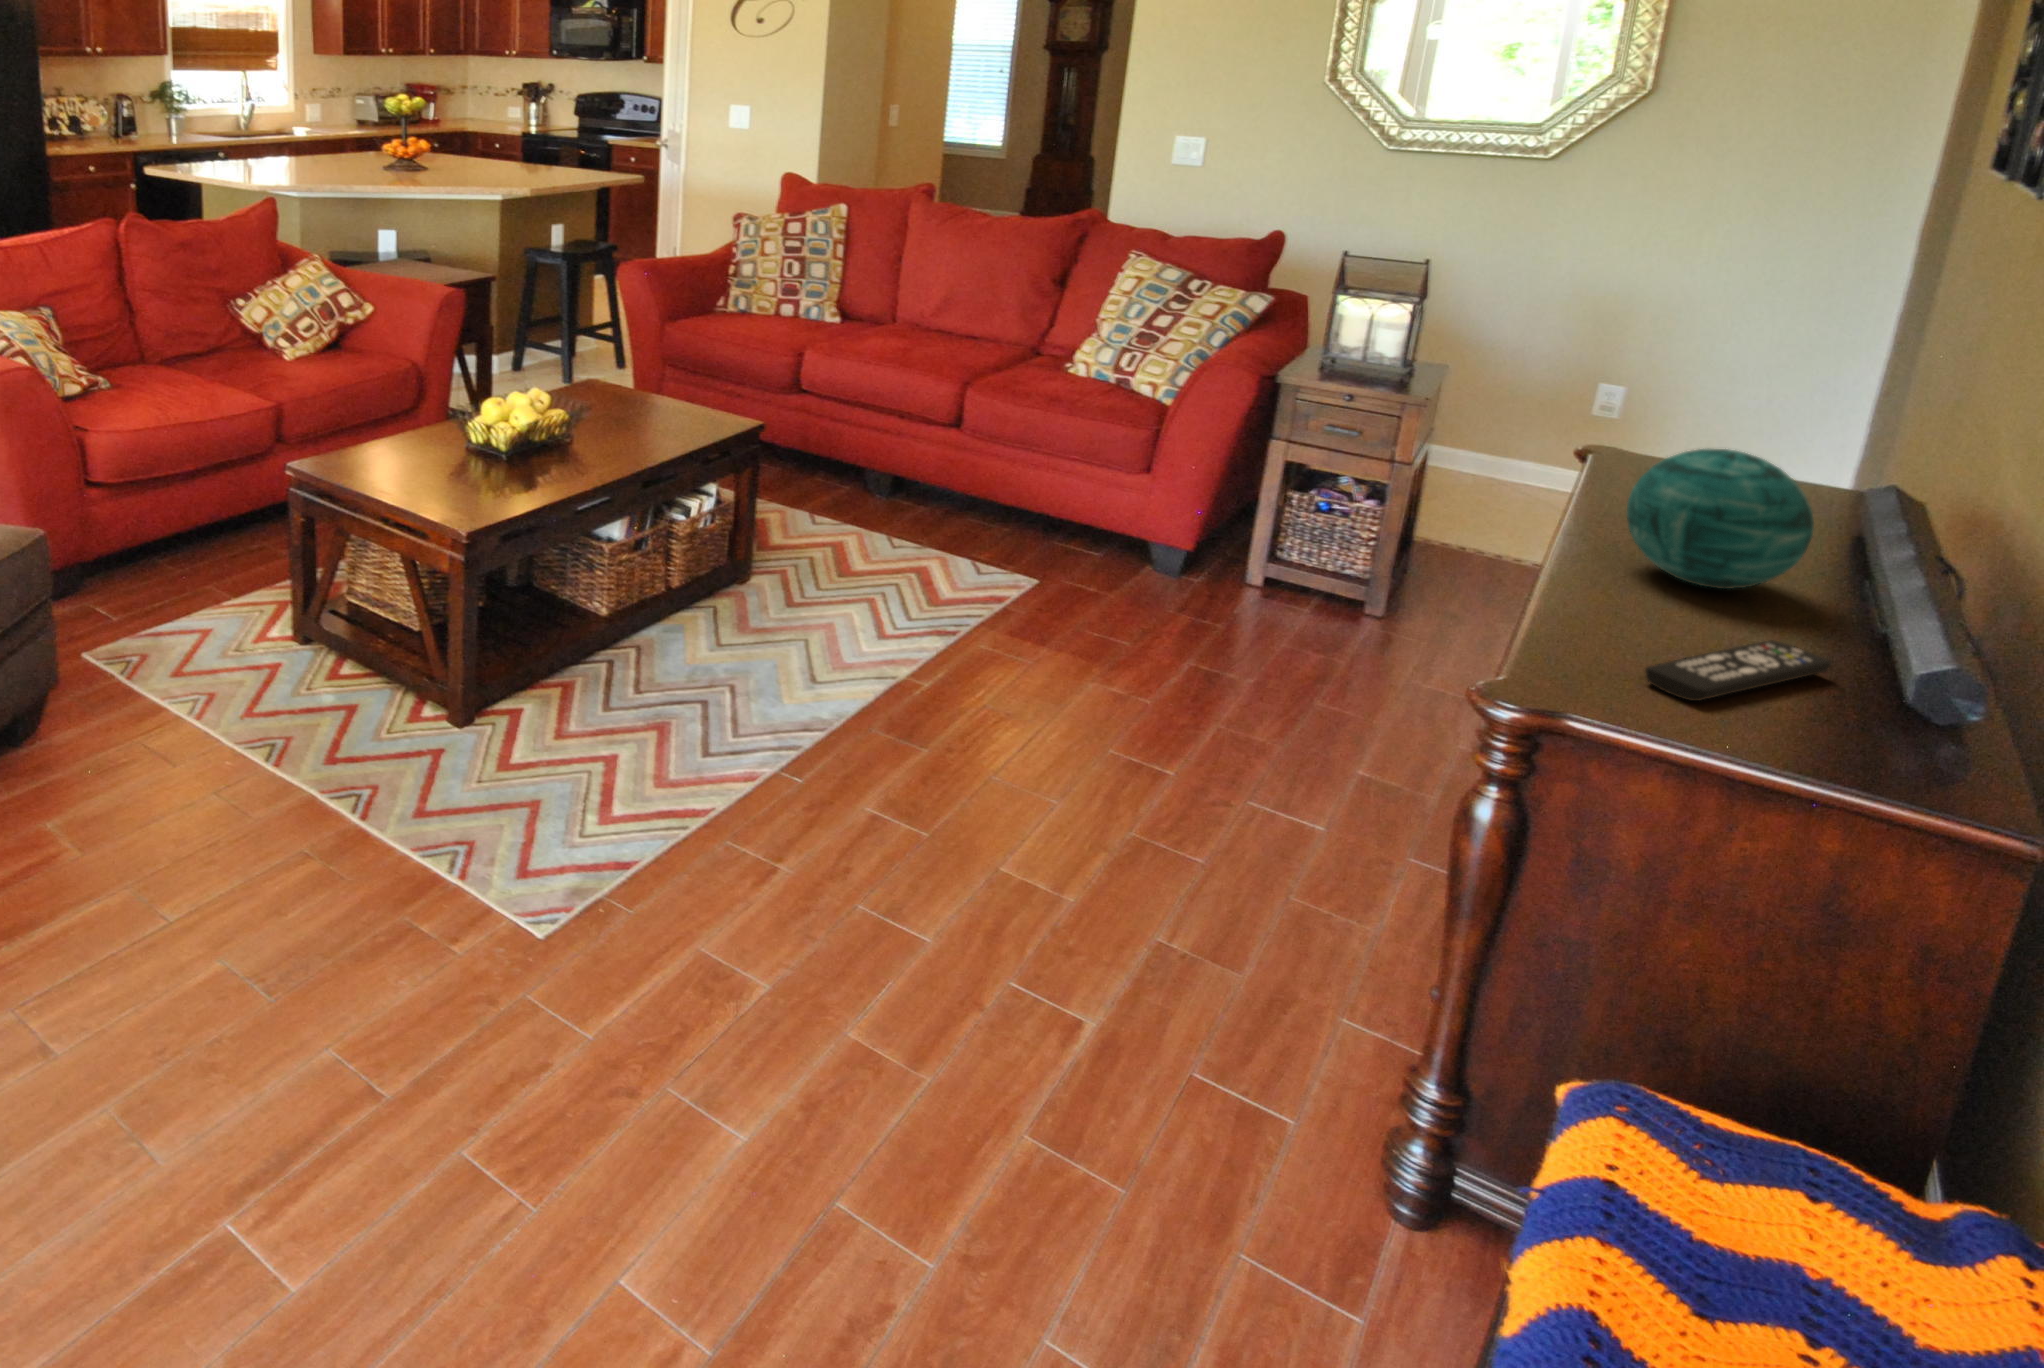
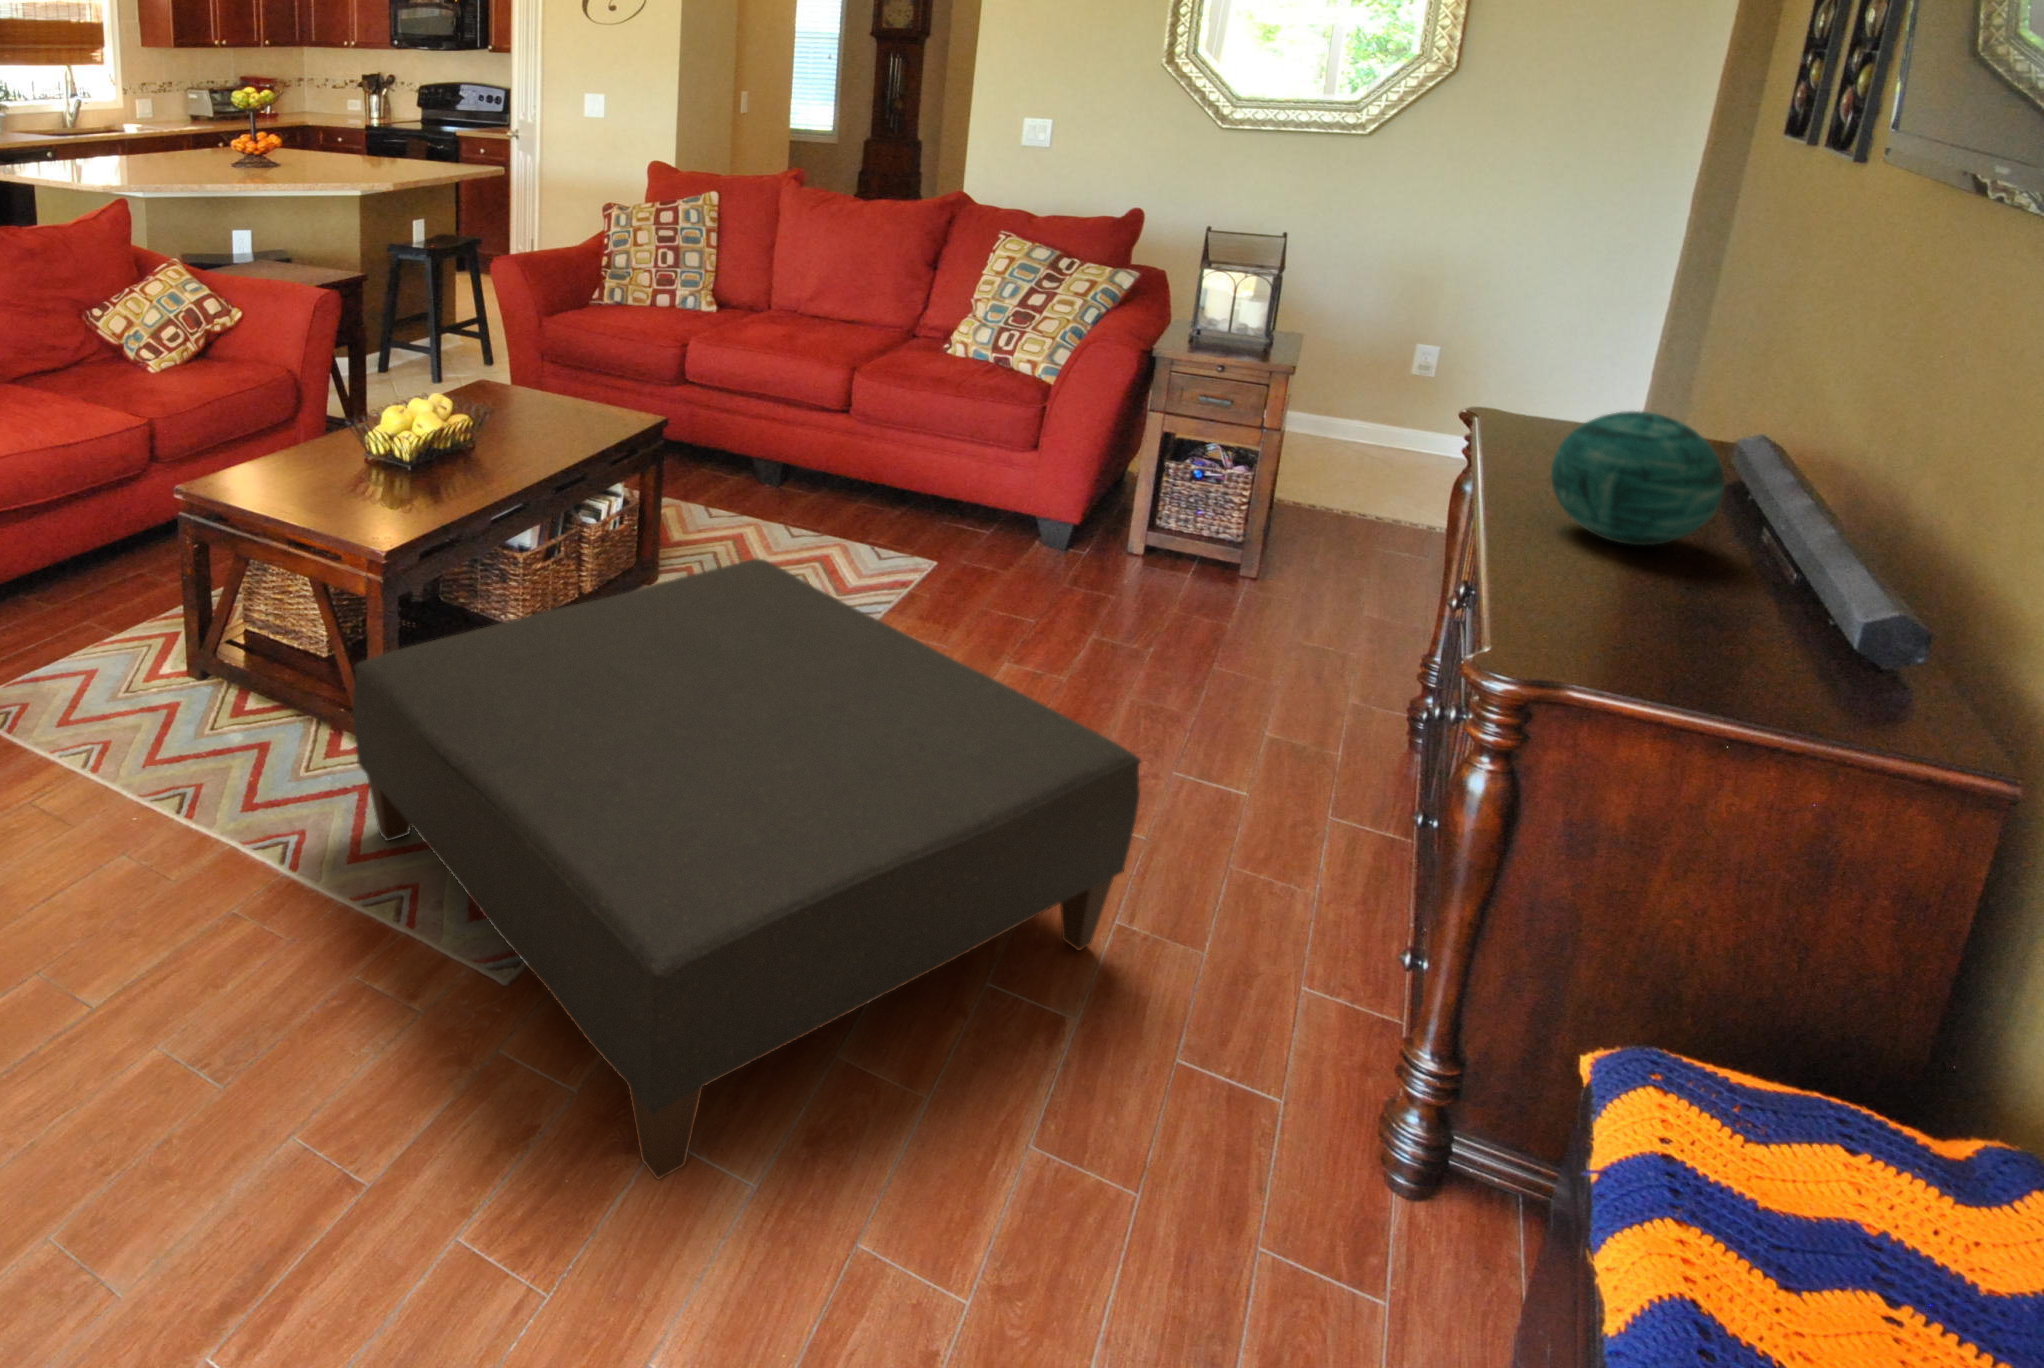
ottoman: none [424,560,1178,1125] -> present [352,559,1141,1179]
remote control: present [1645,640,1831,701] -> none [1614,595,1768,661]

